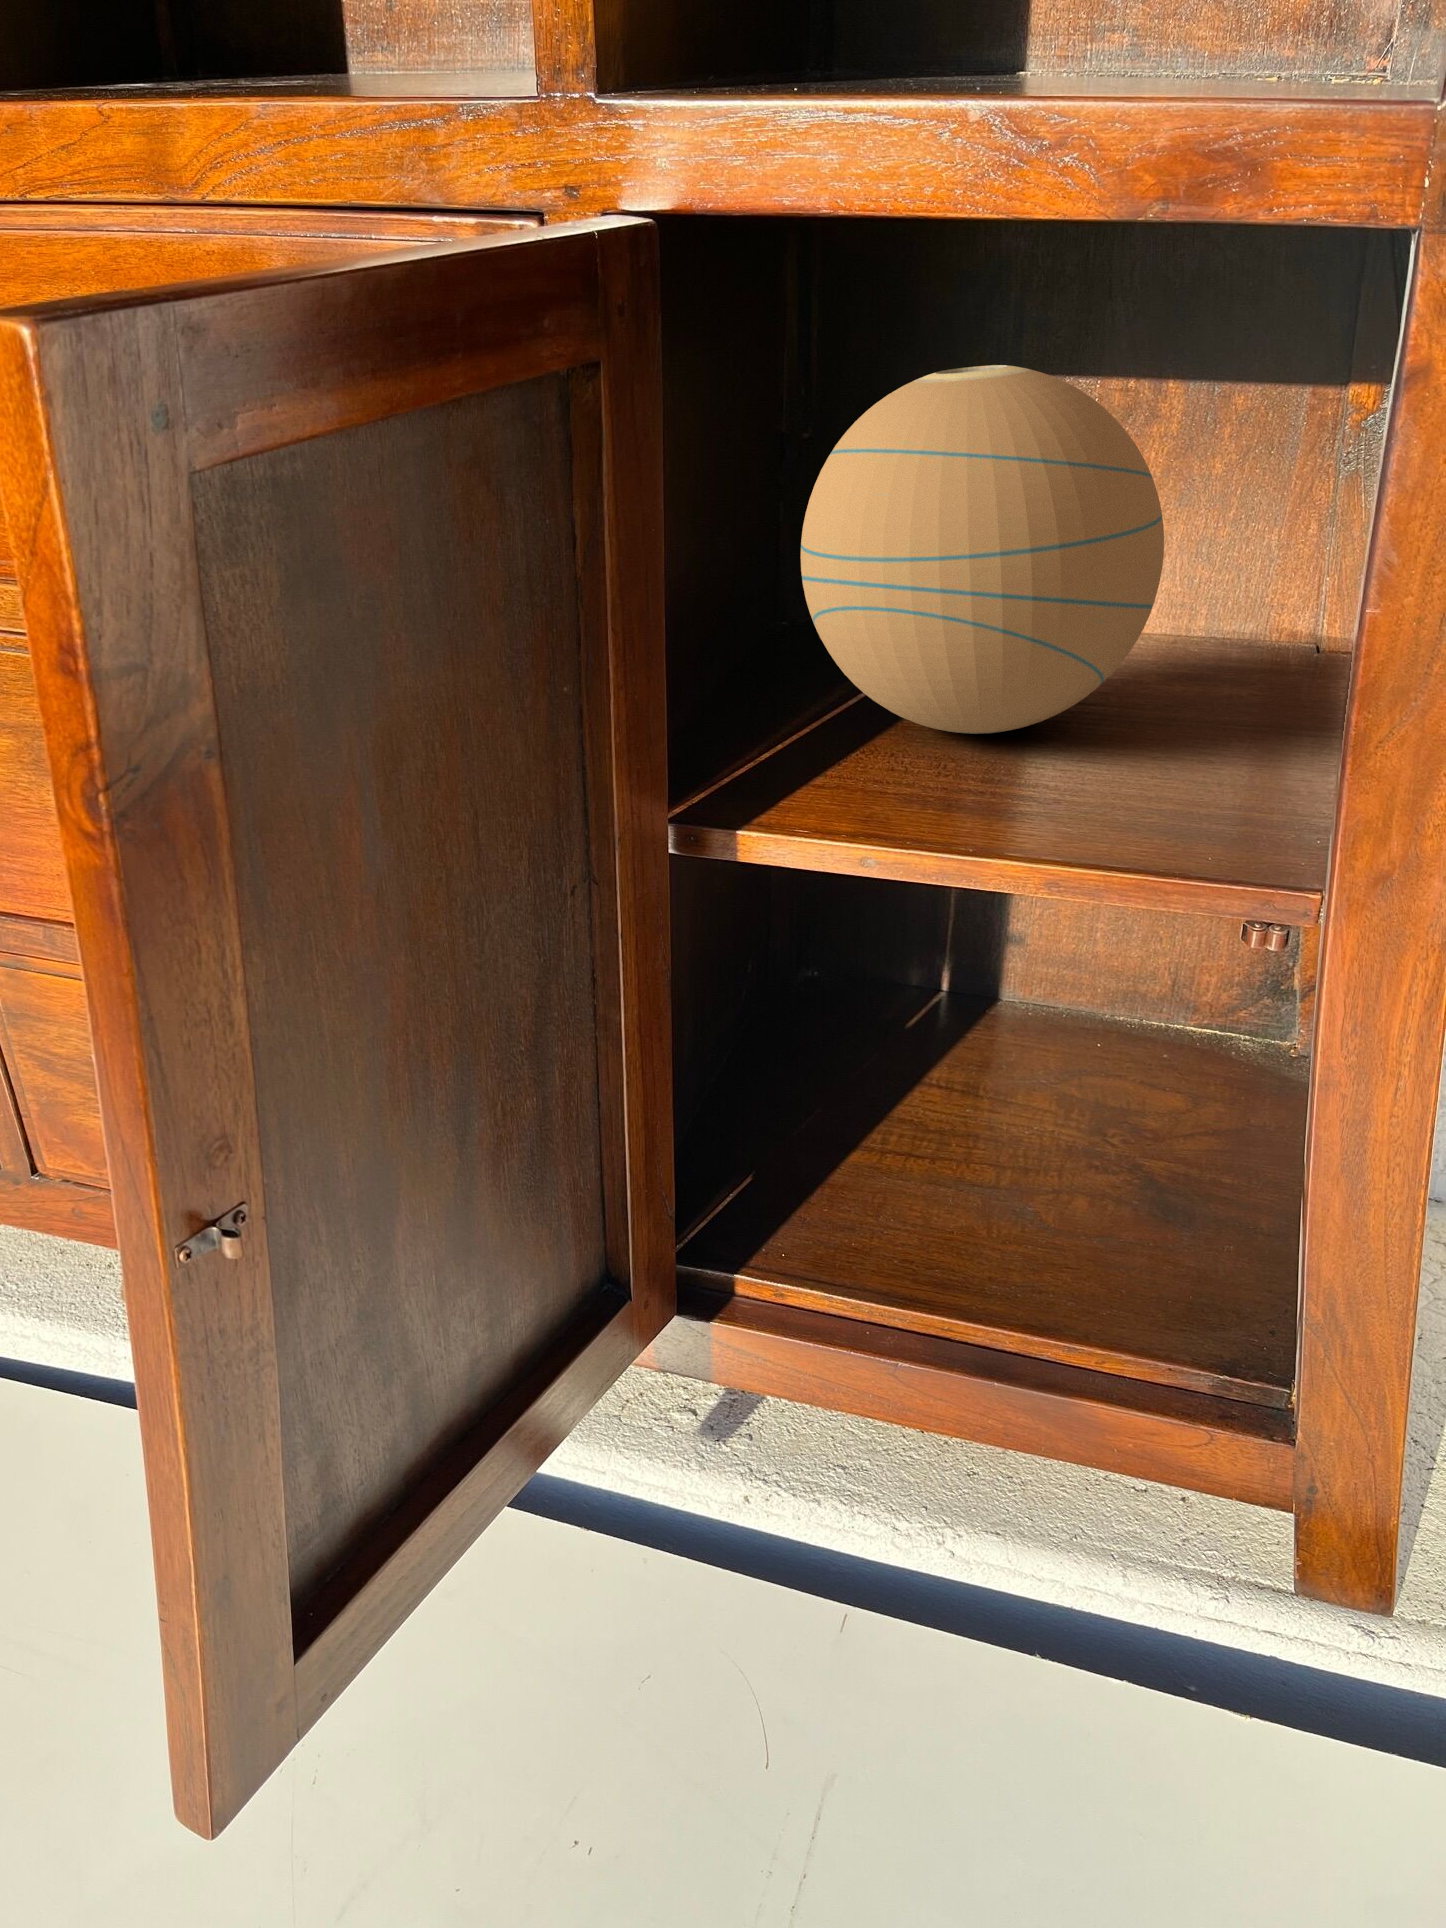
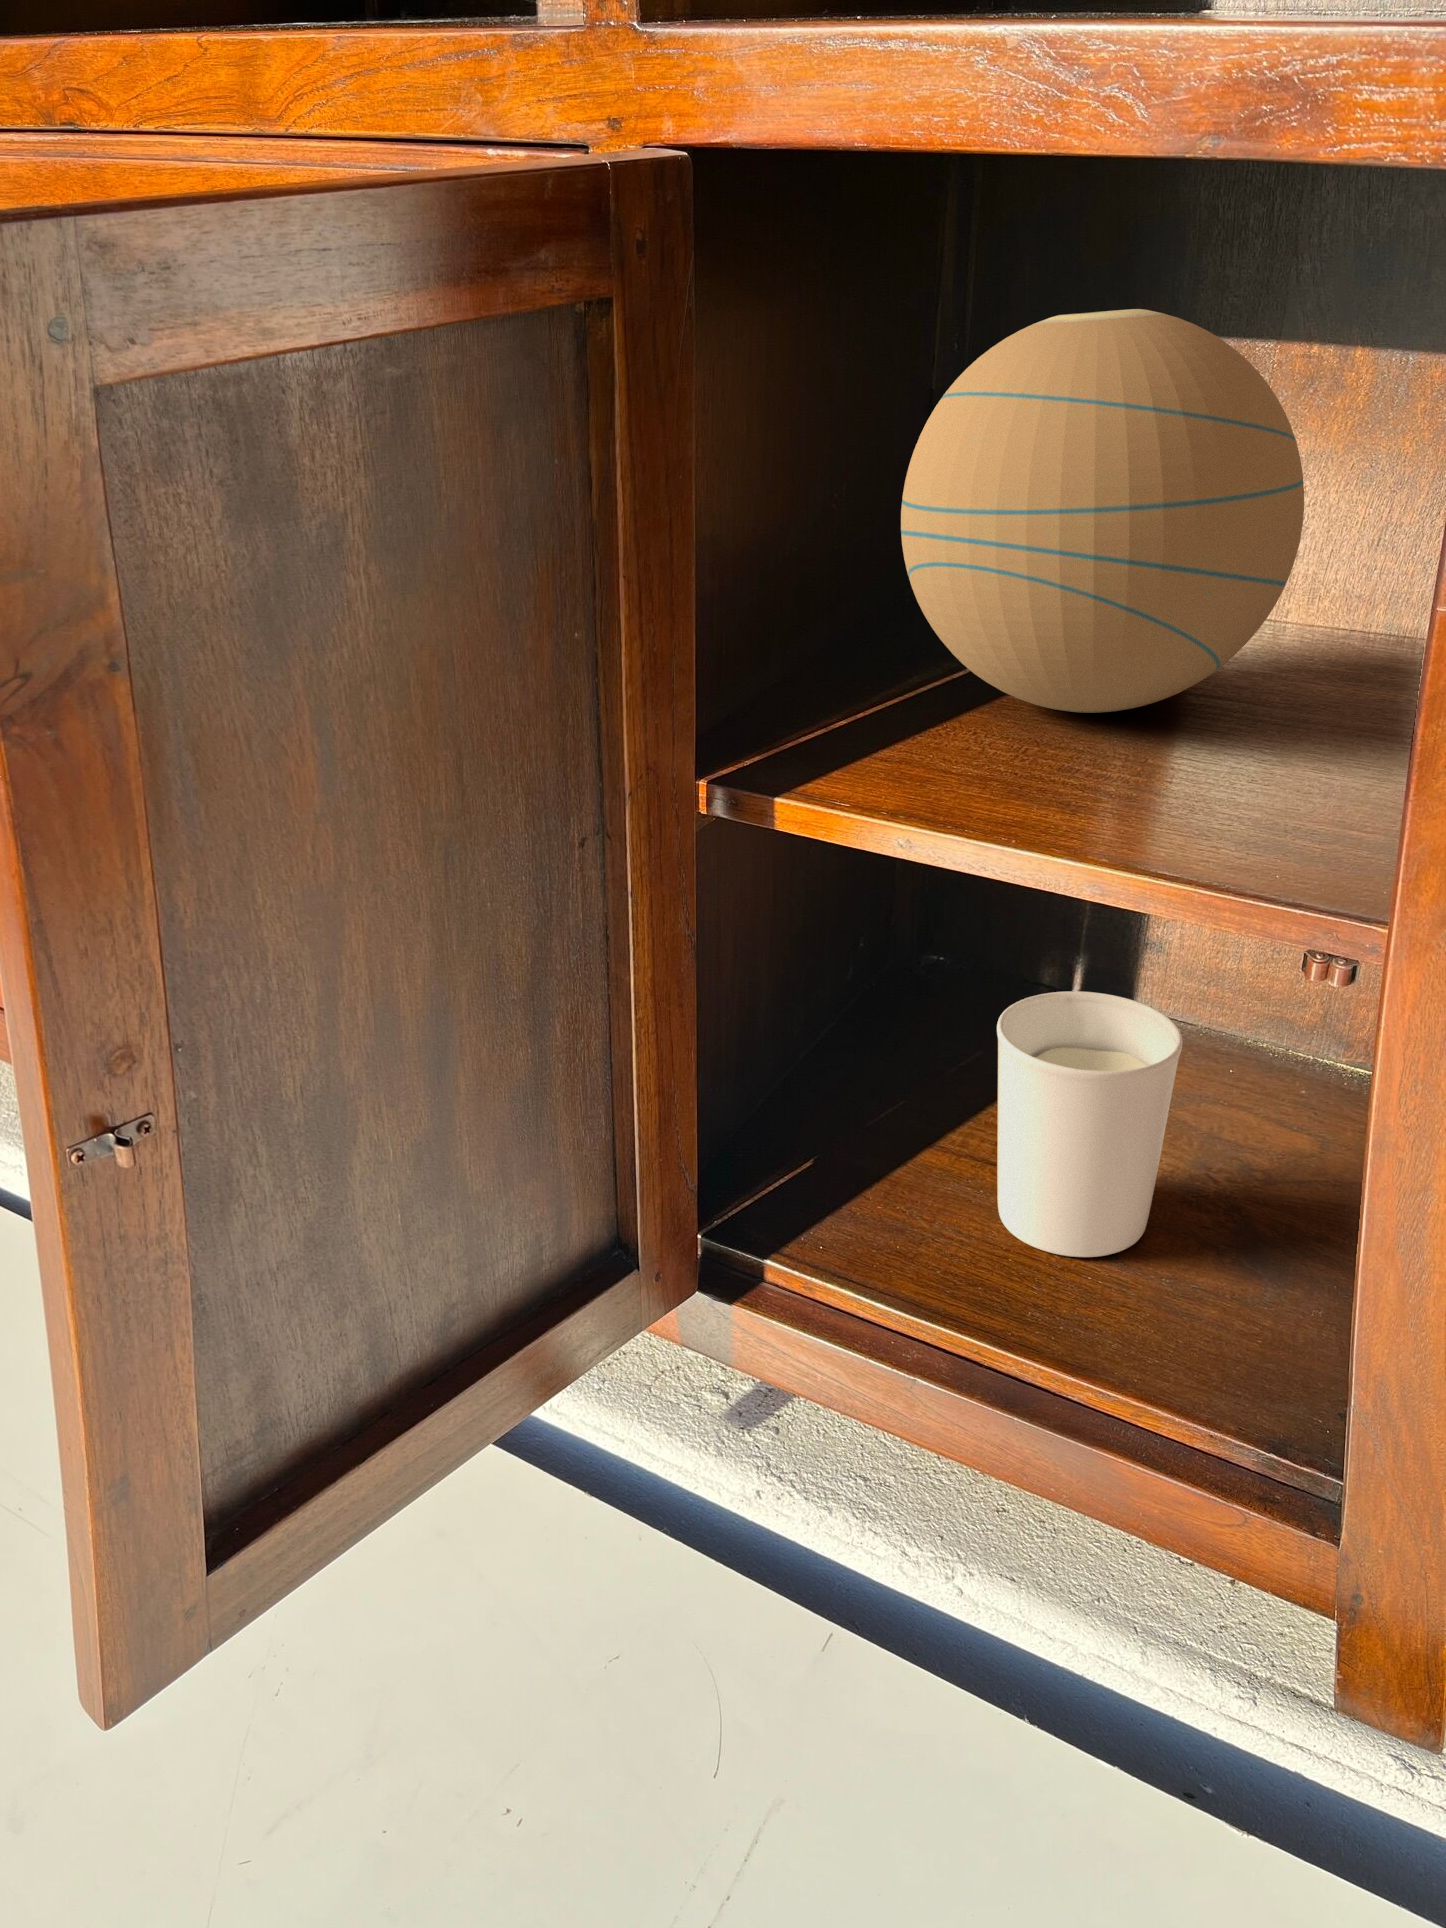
candle holder: none [925,990,1094,1235] -> present [997,991,1183,1257]

